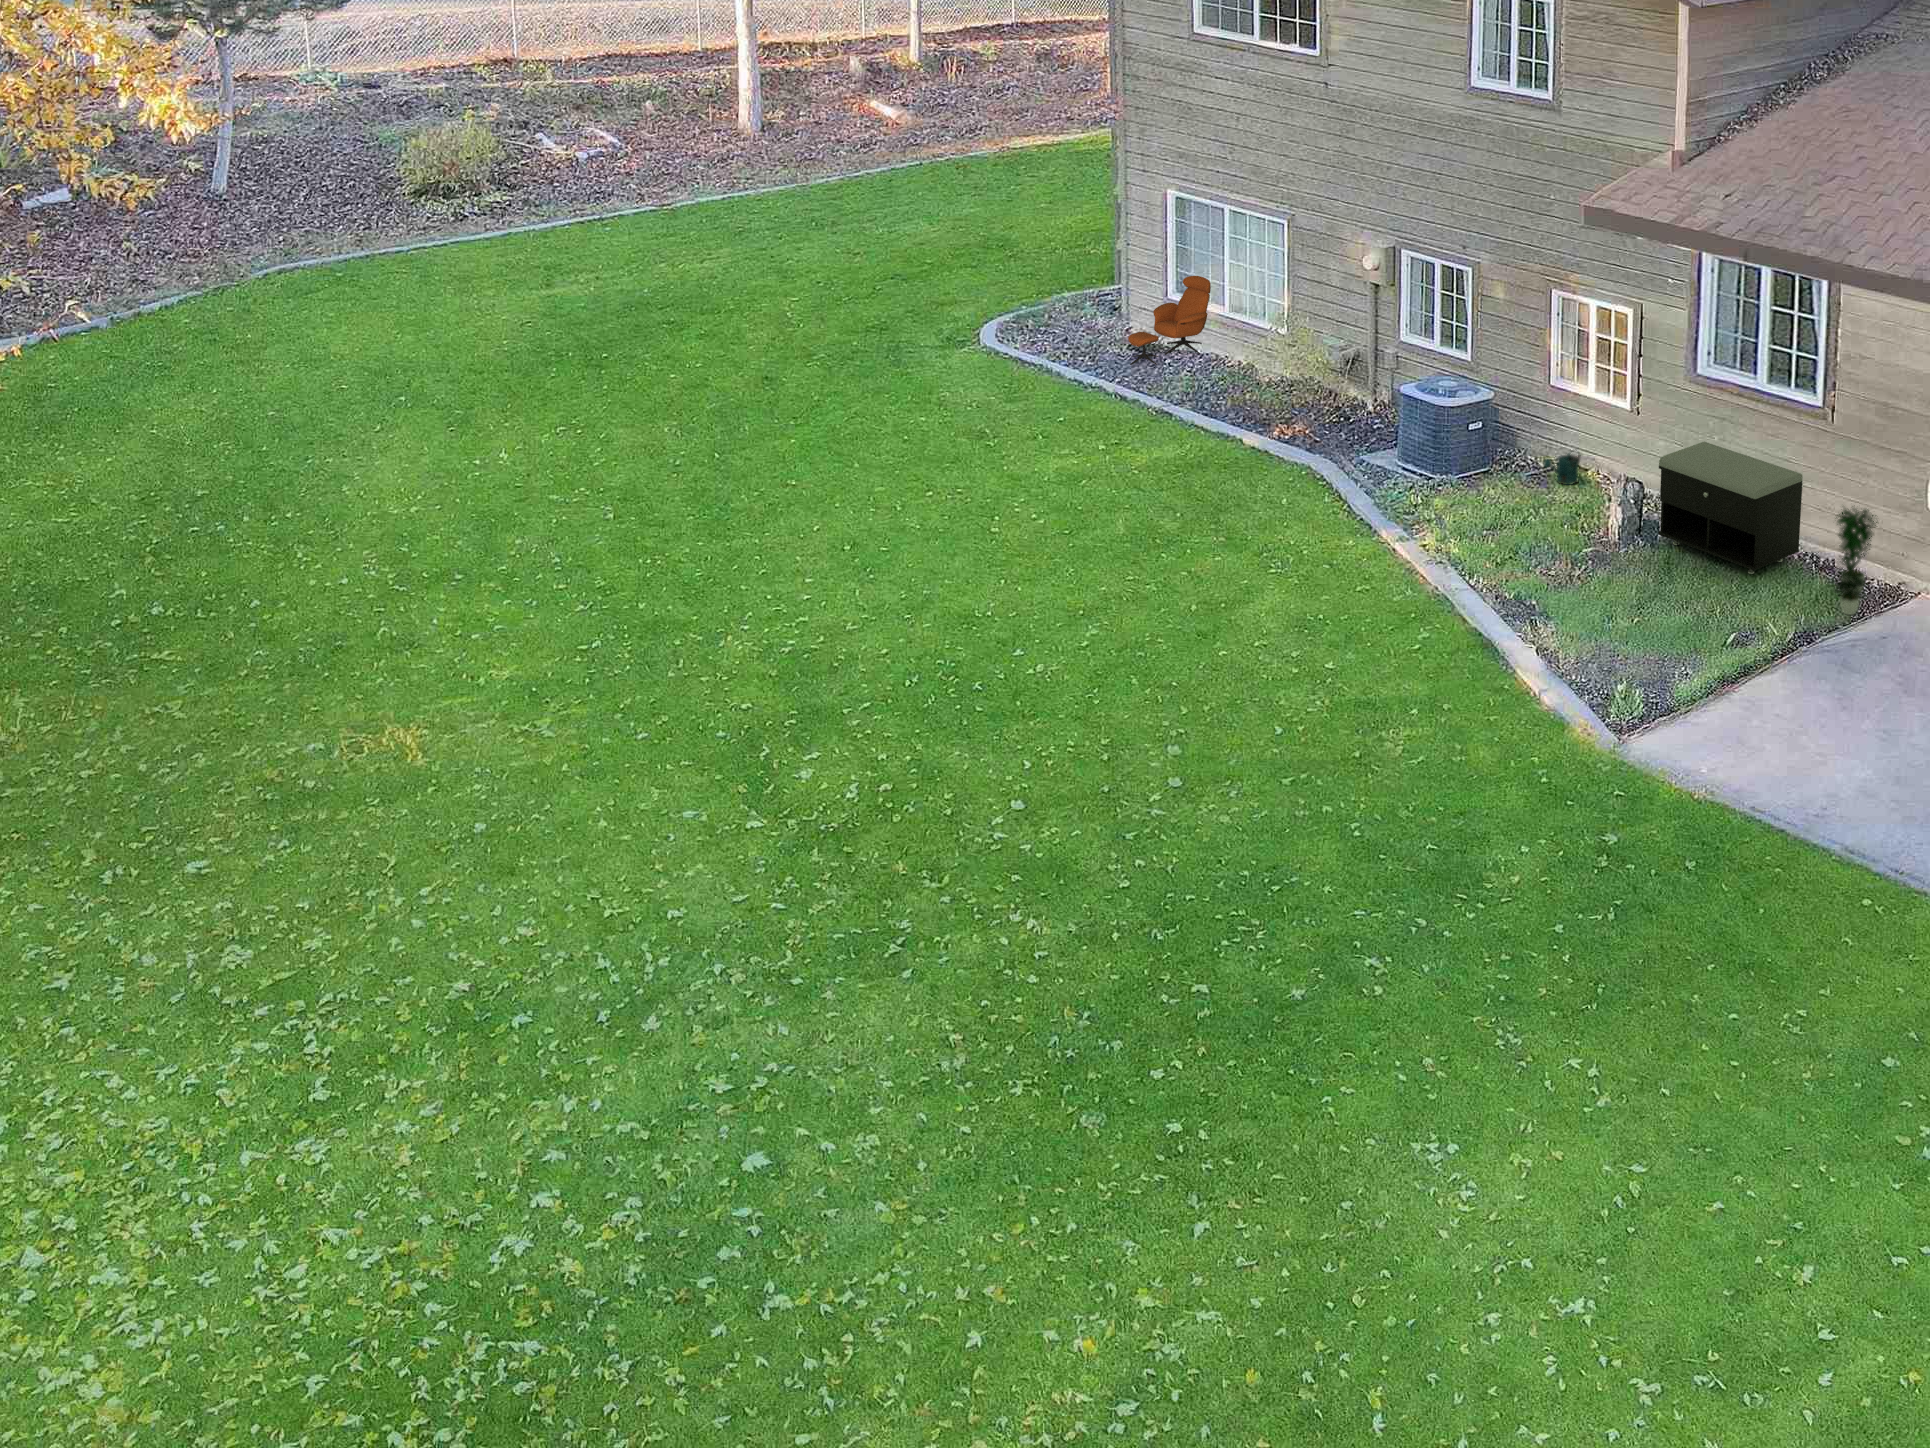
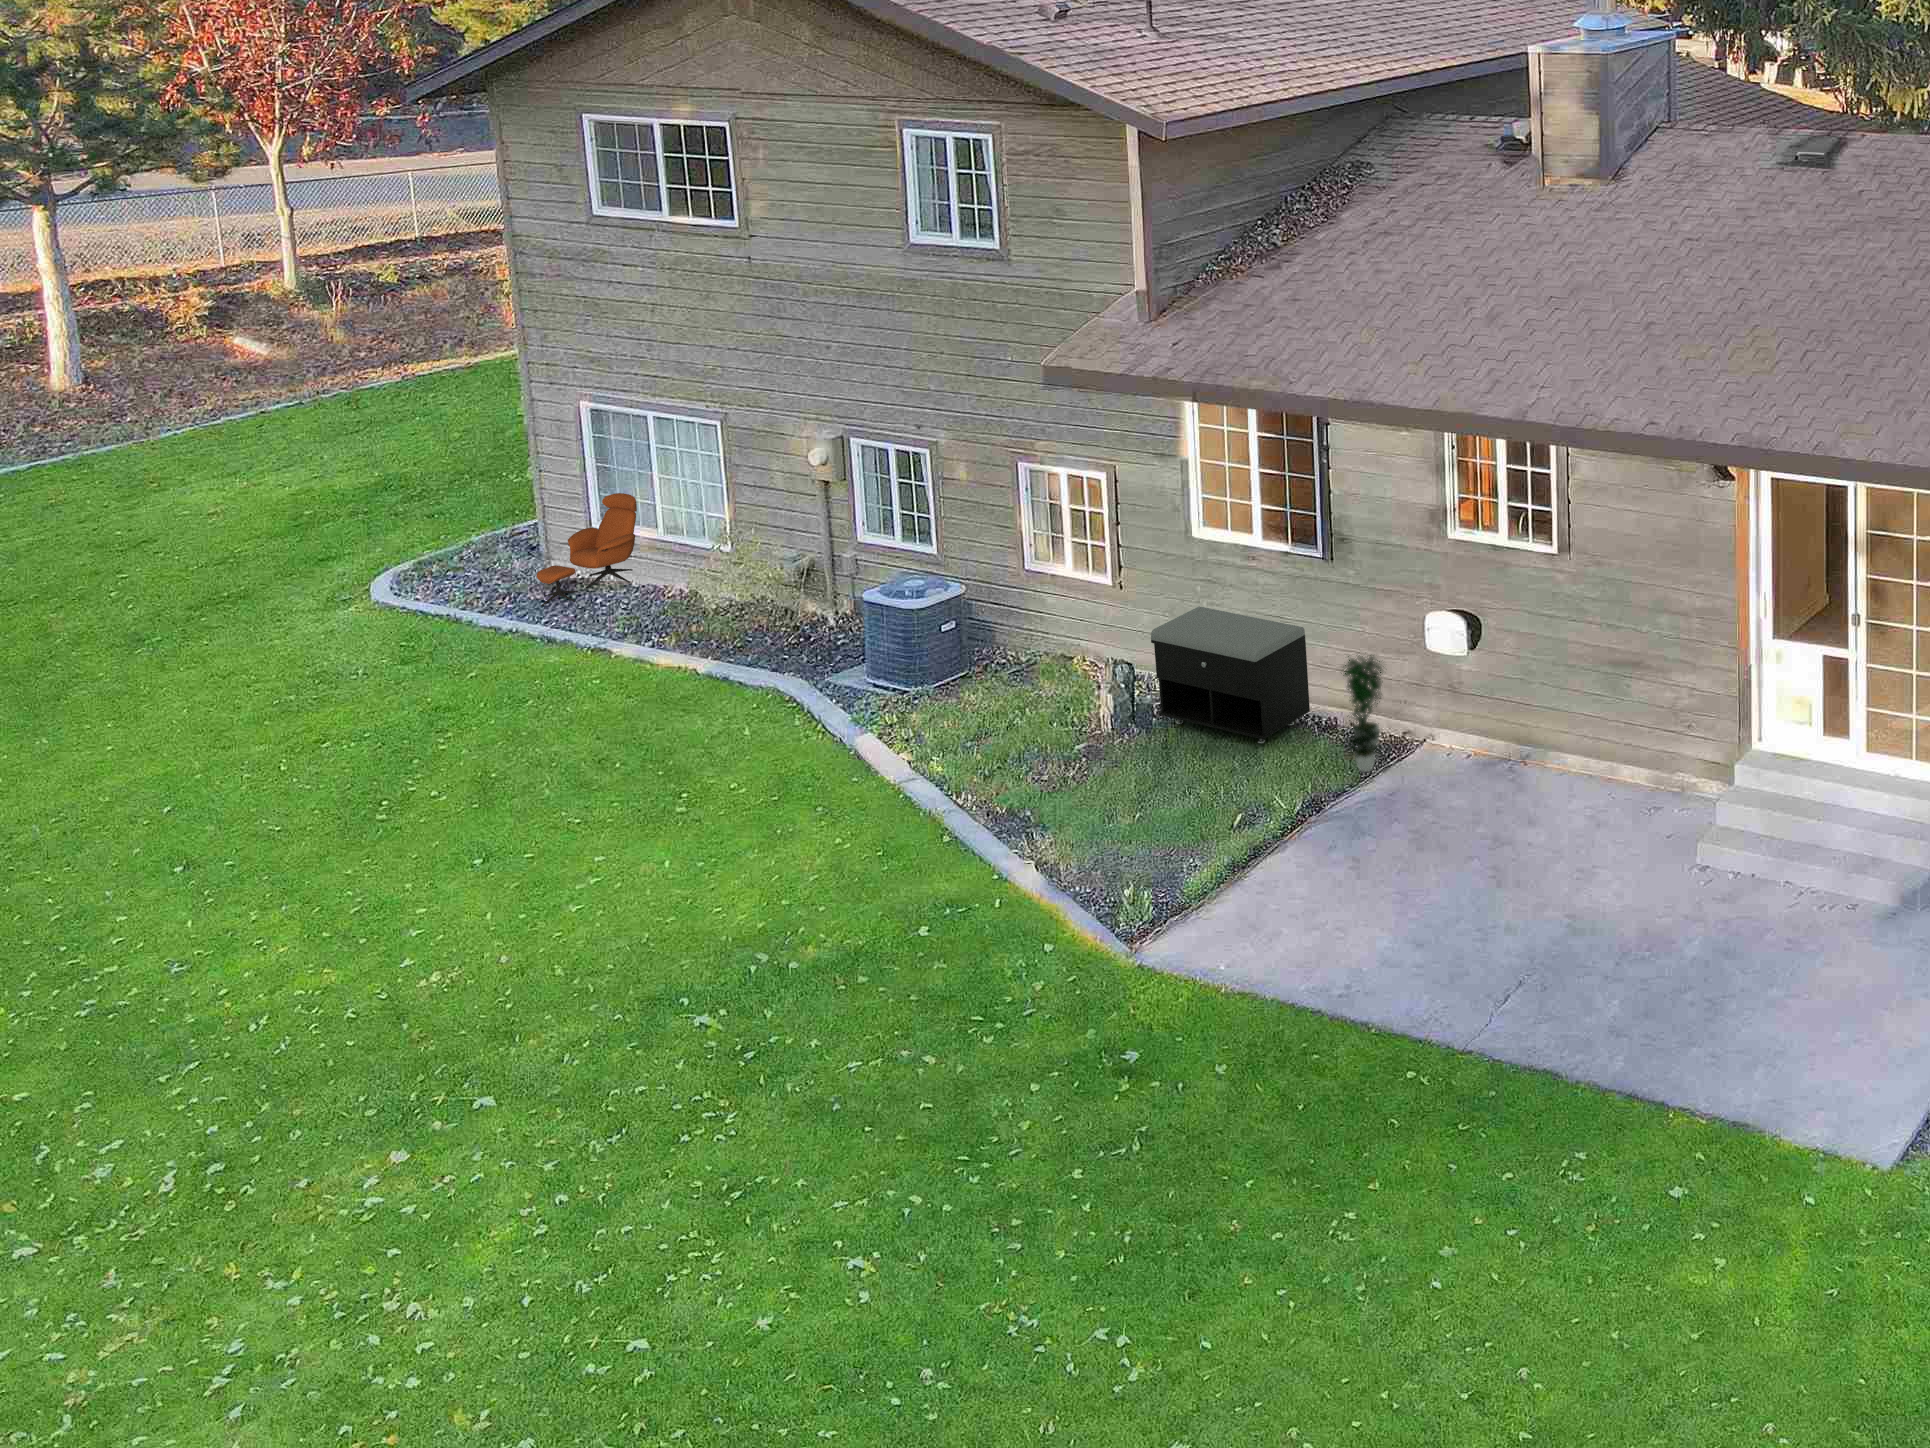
watering can: present [1543,450,1581,485] -> none [1029,634,1072,674]

